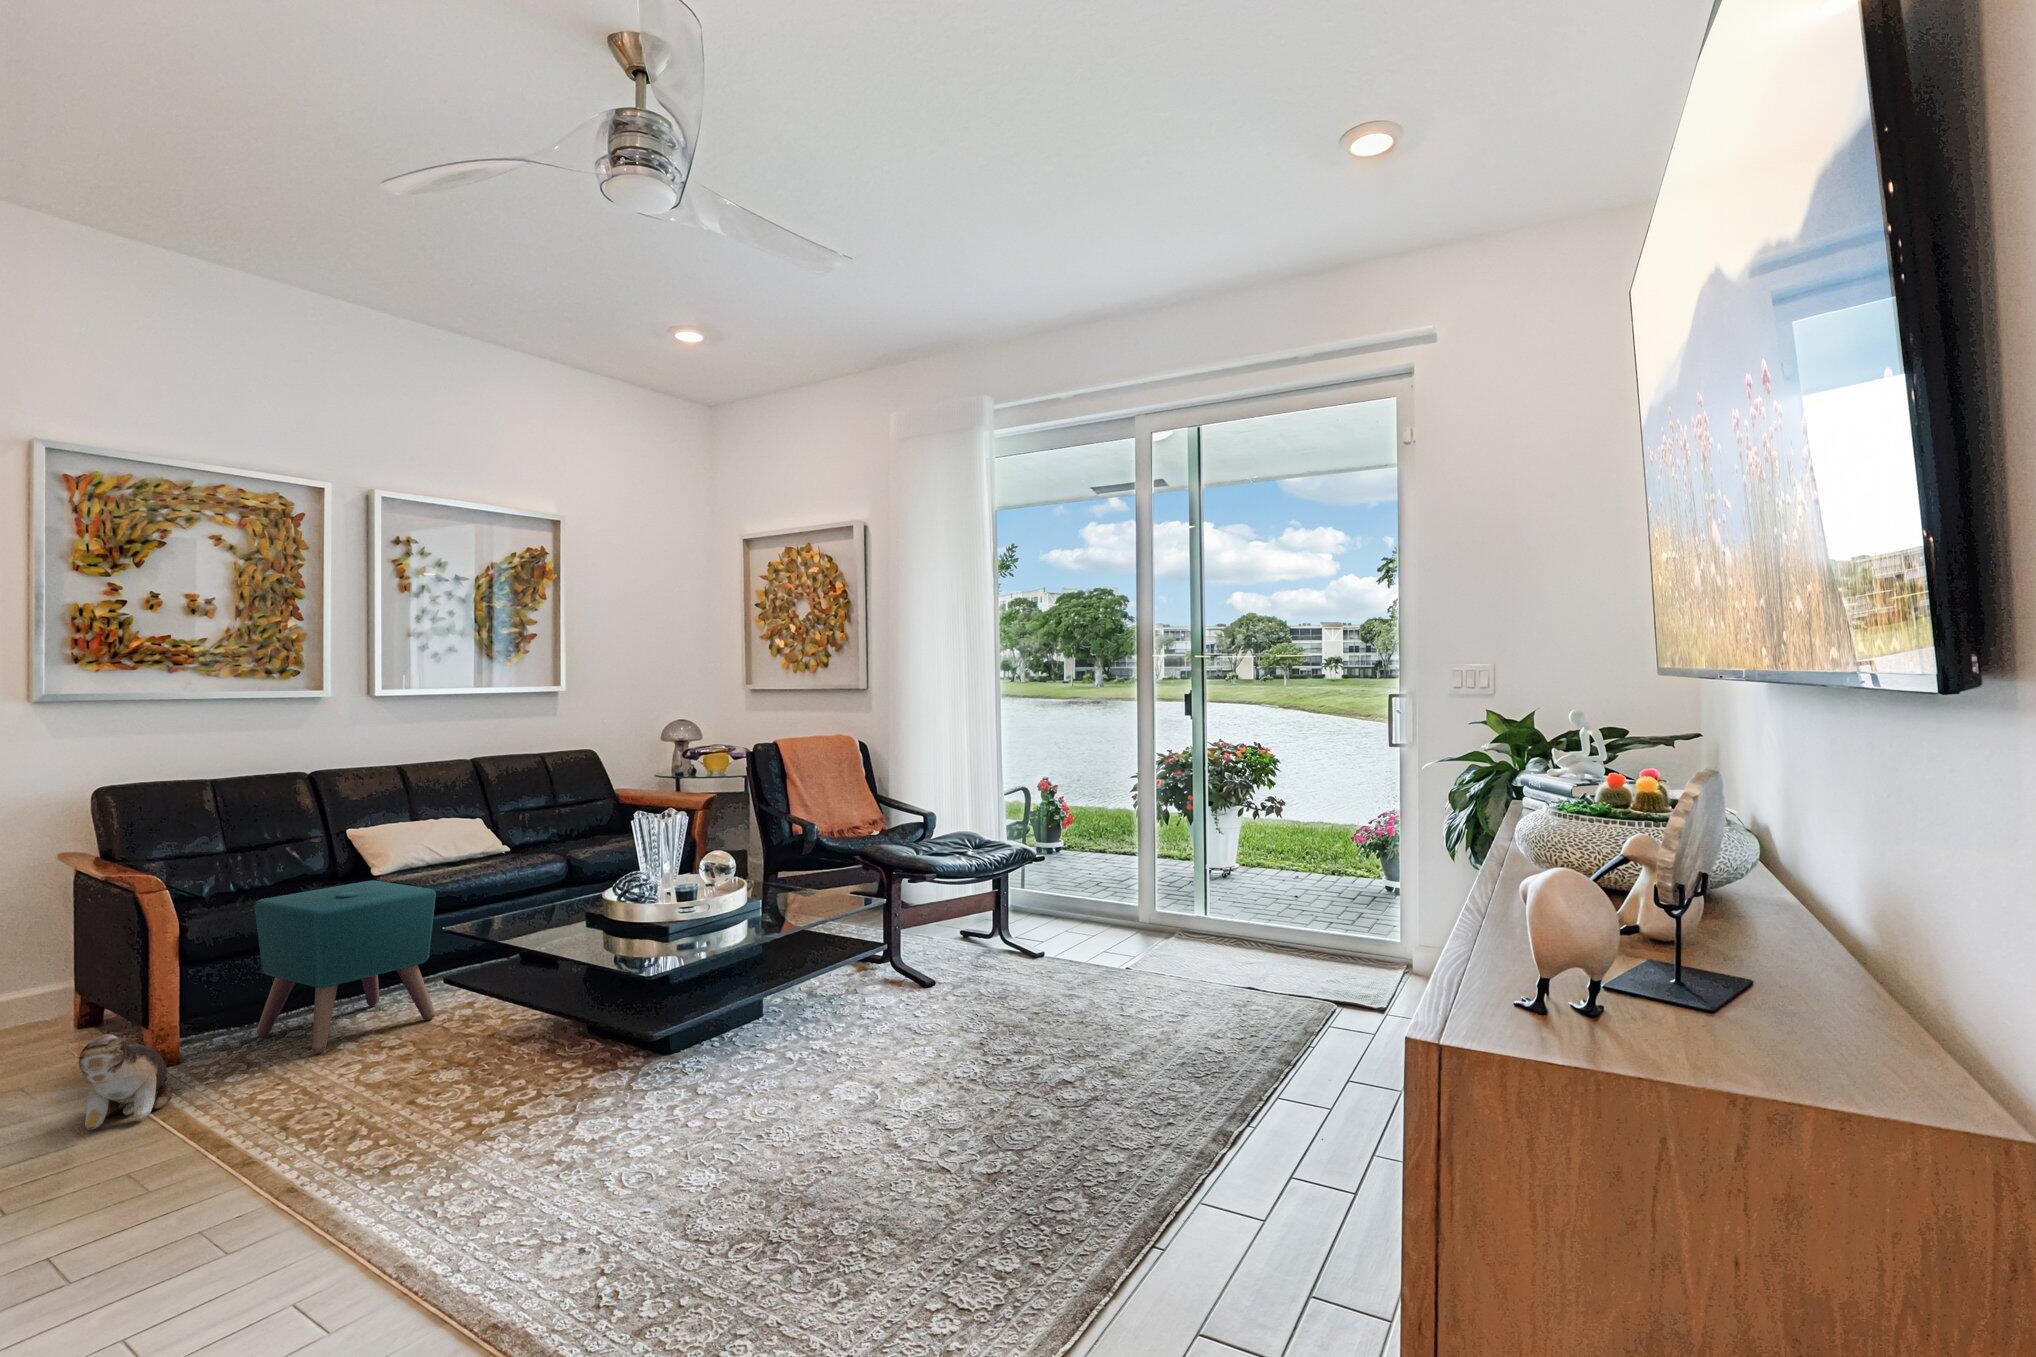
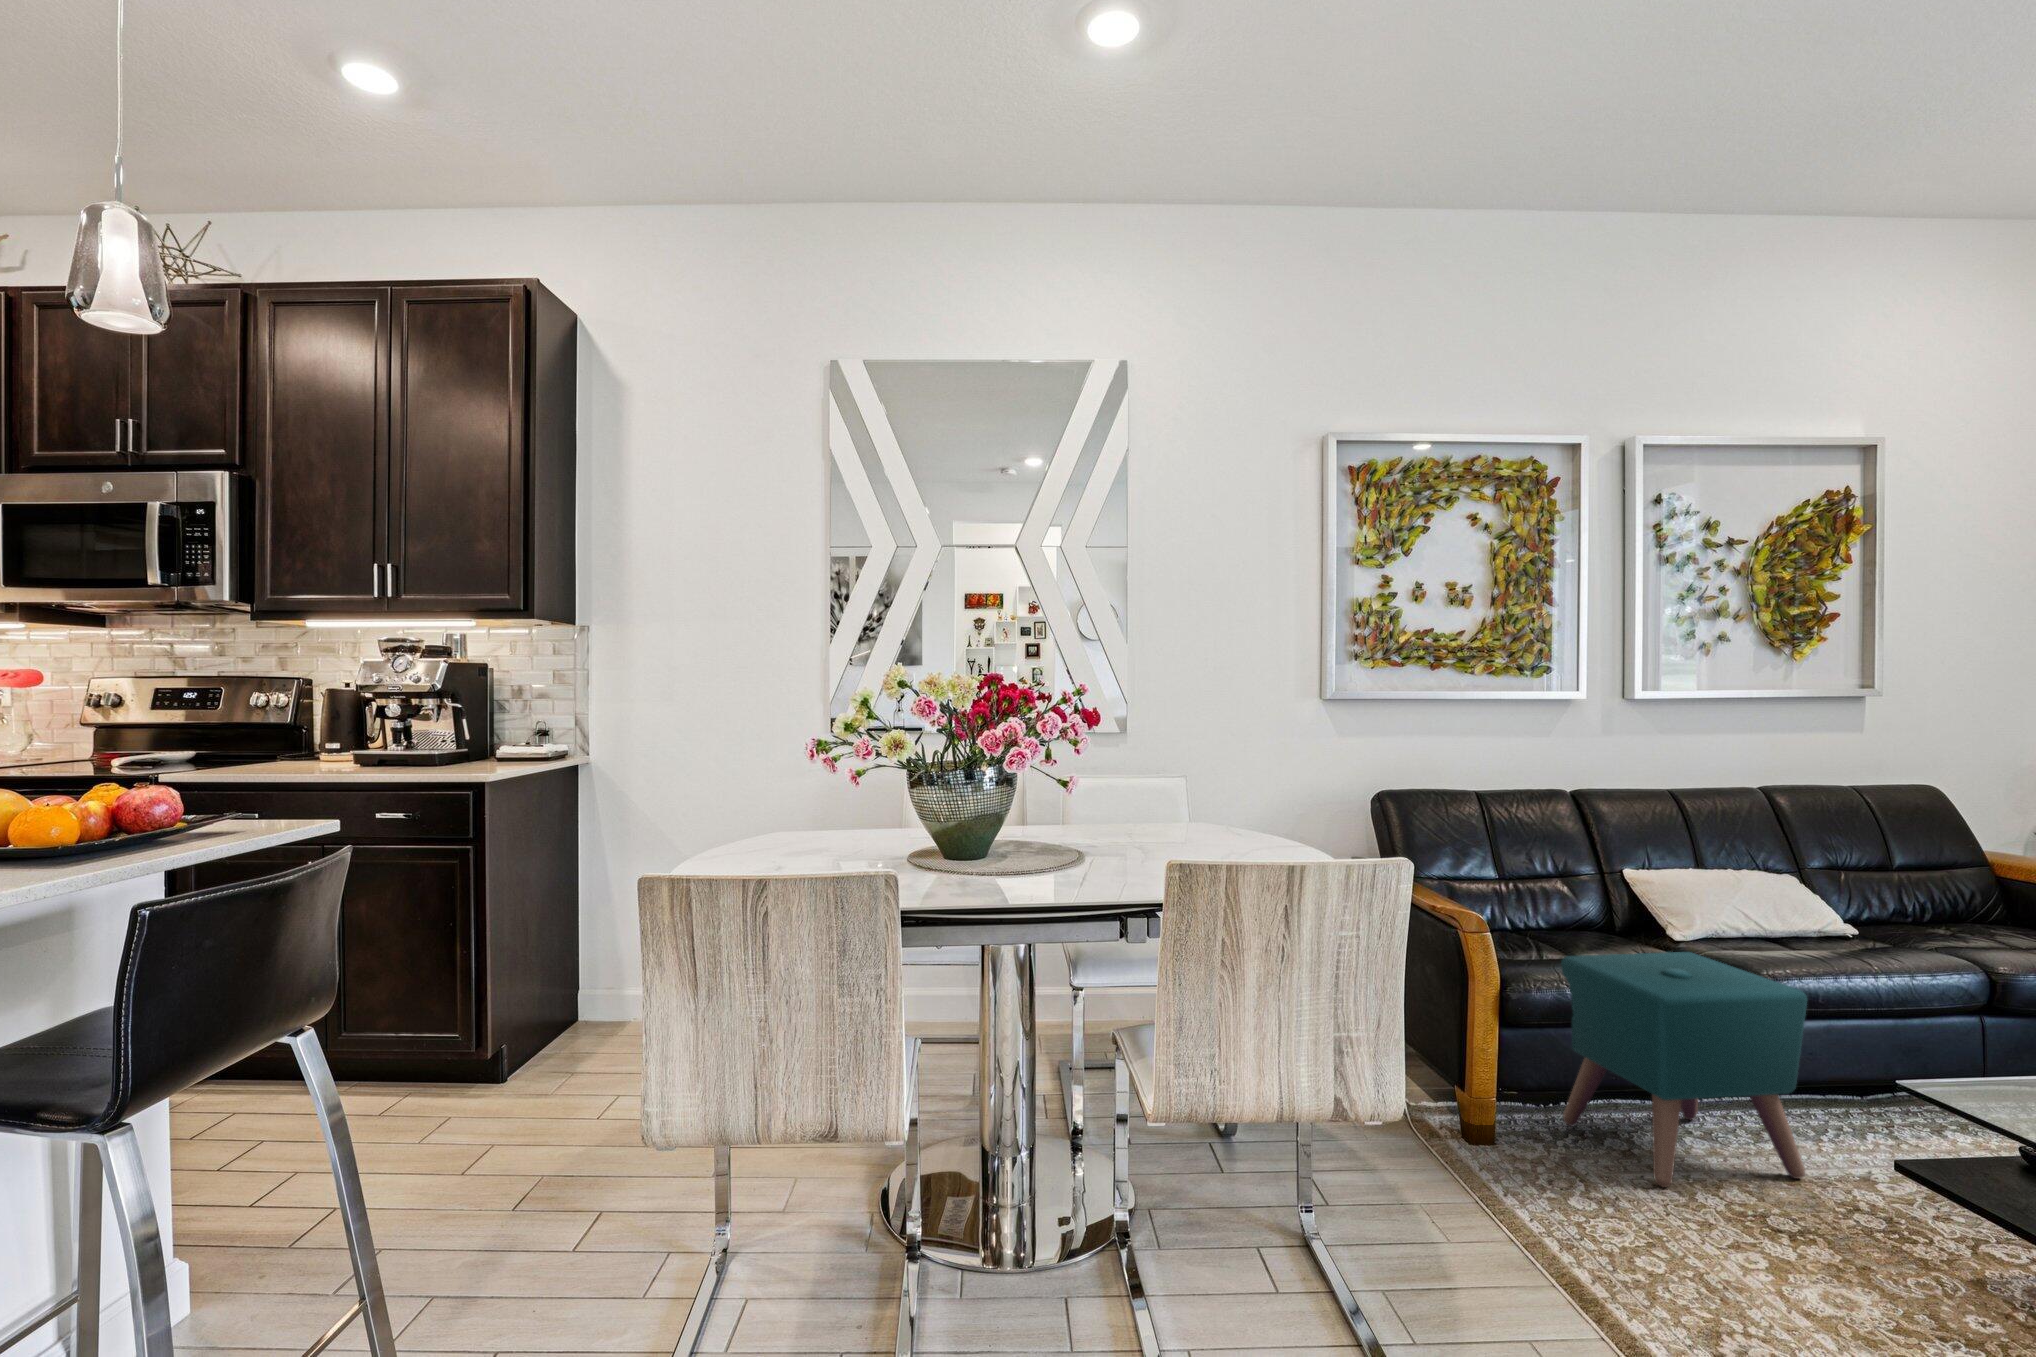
plush toy: present [67,1034,173,1130] -> none [1430,1108,1515,1221]

